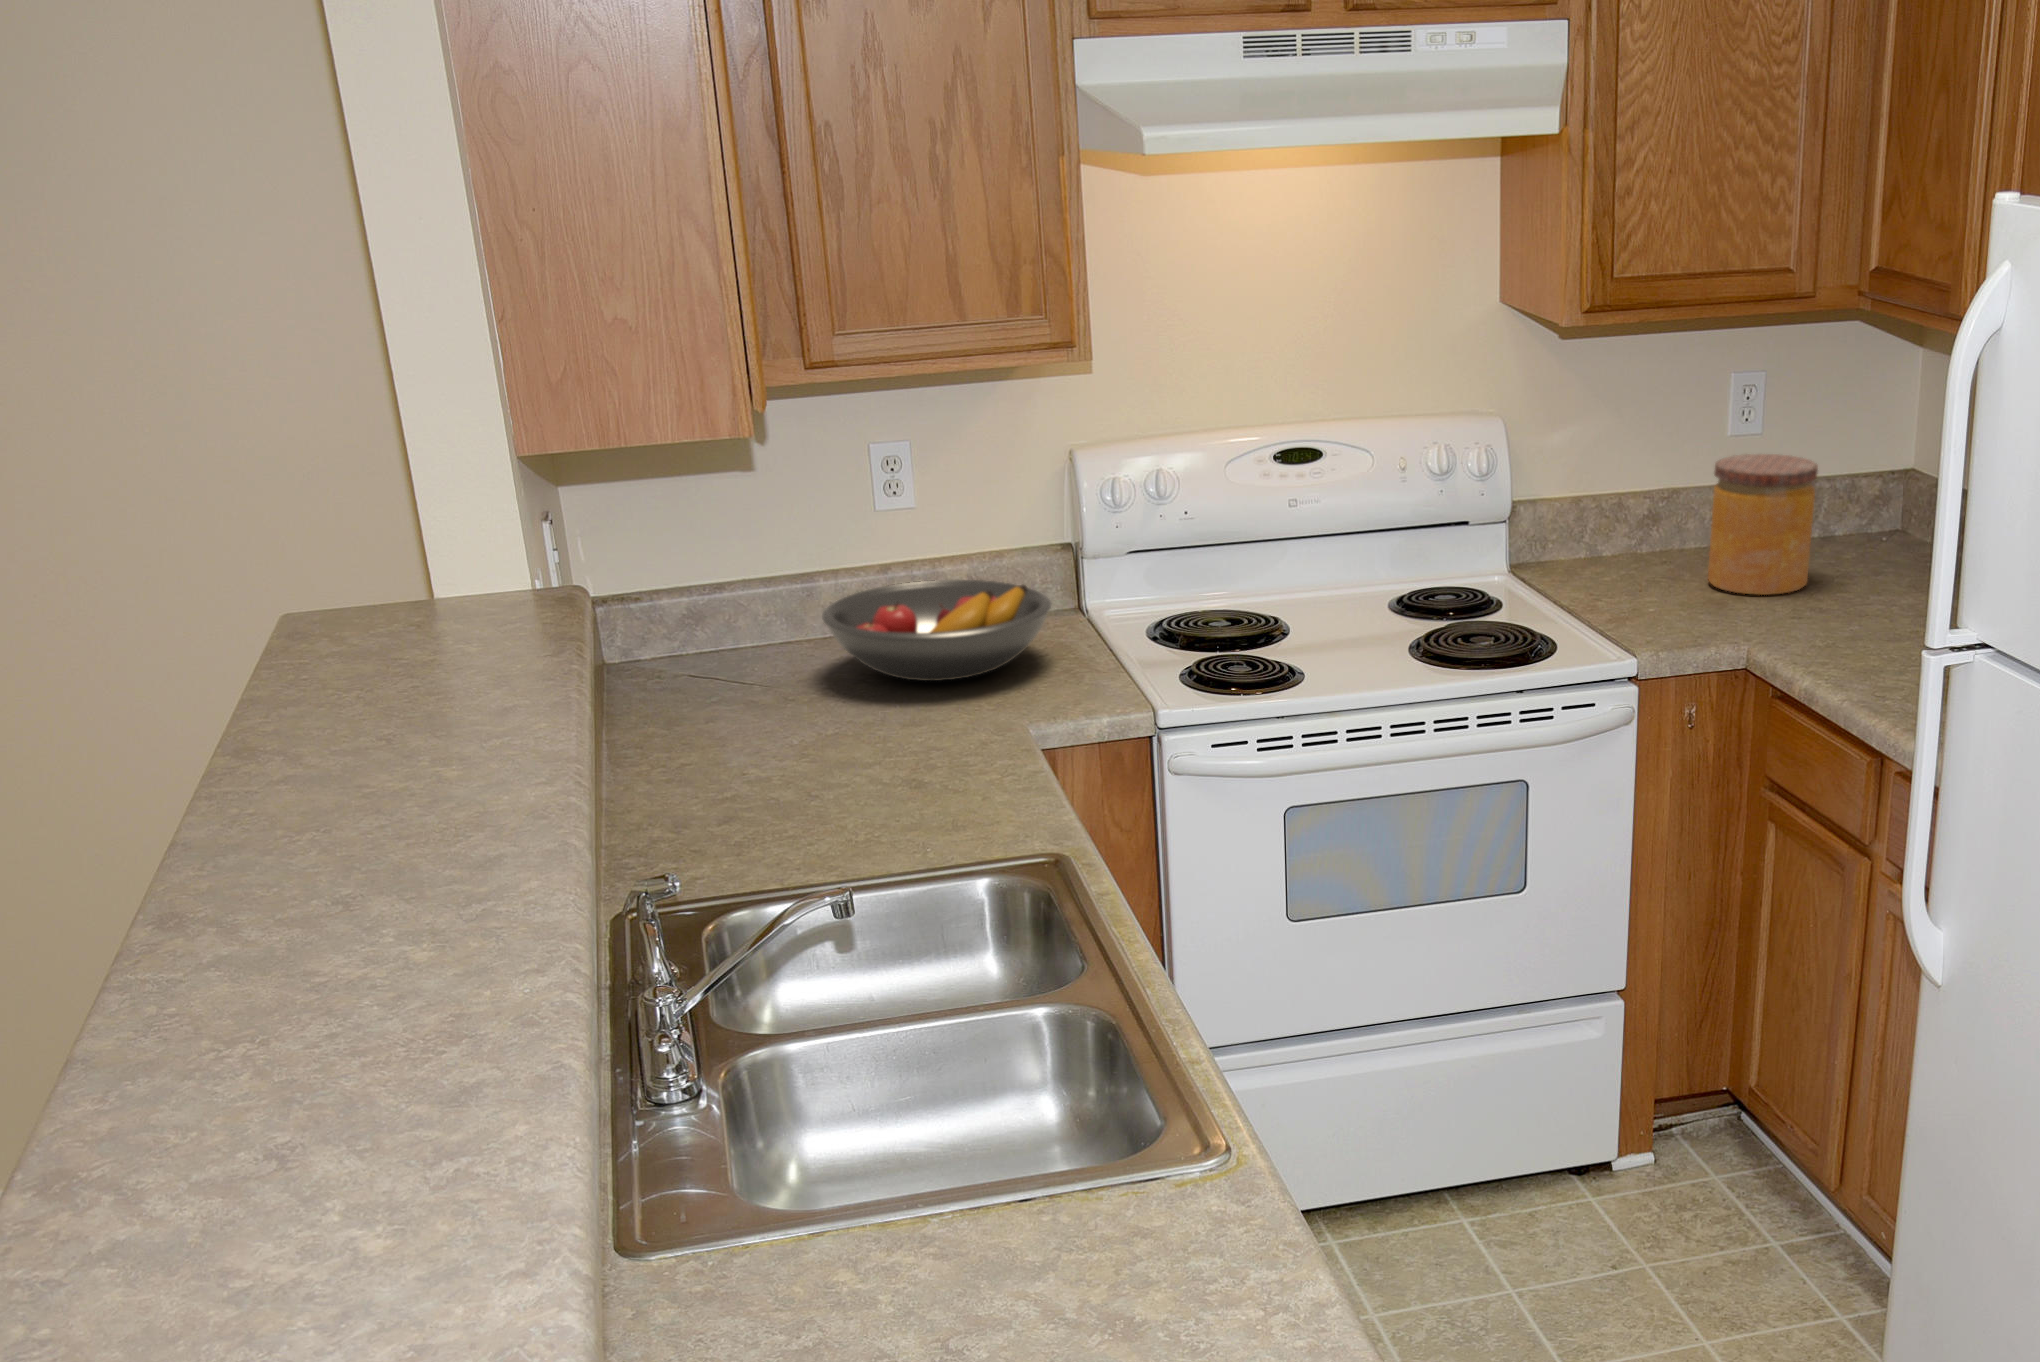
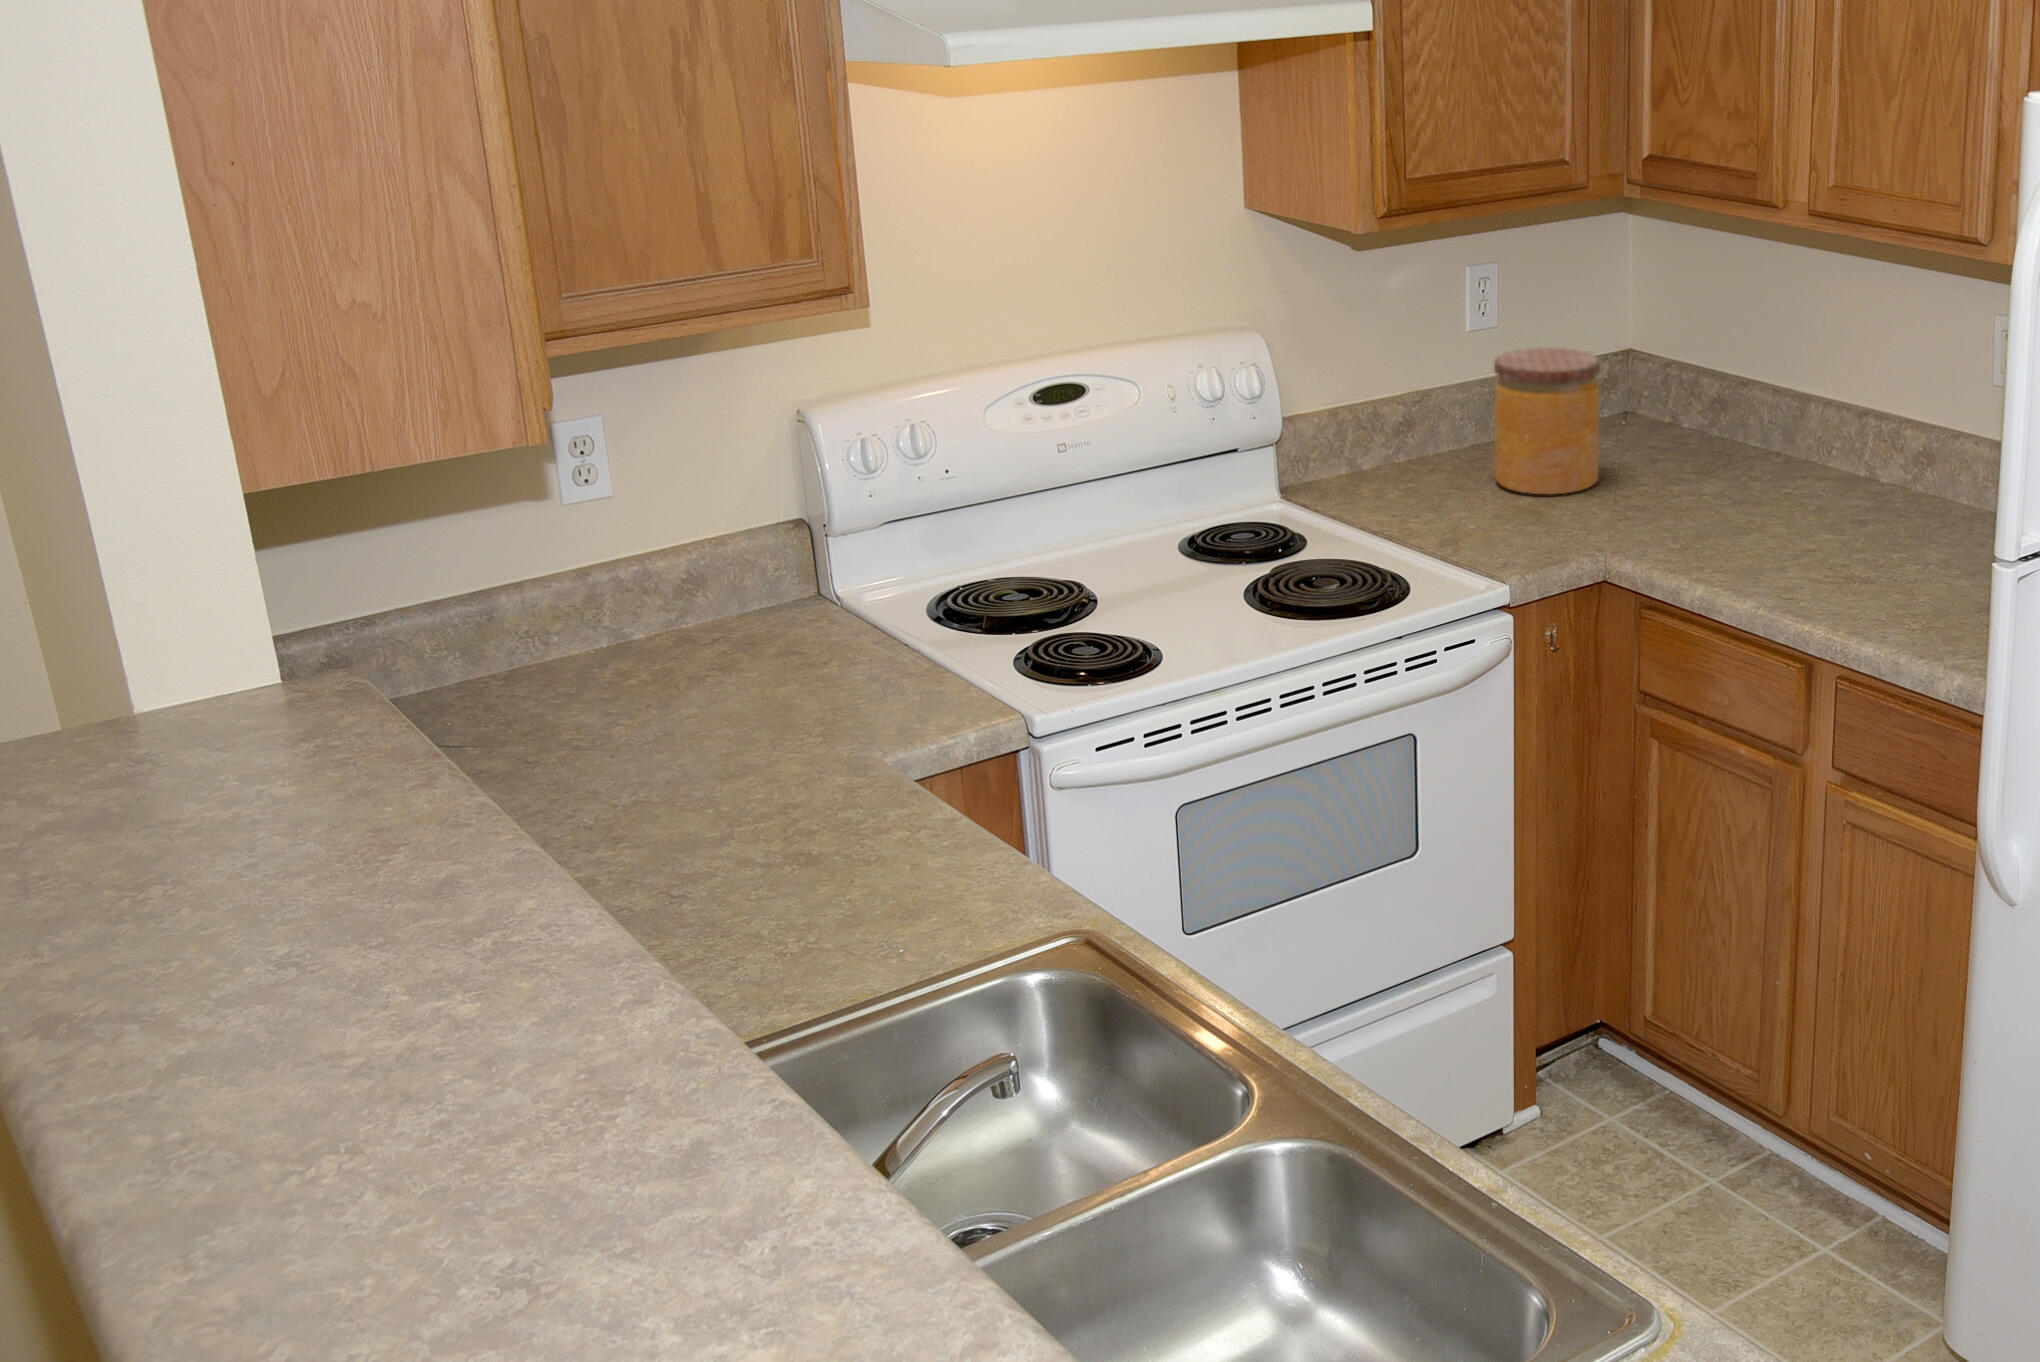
fruit bowl: present [822,580,1051,681] -> none [522,584,833,725]

